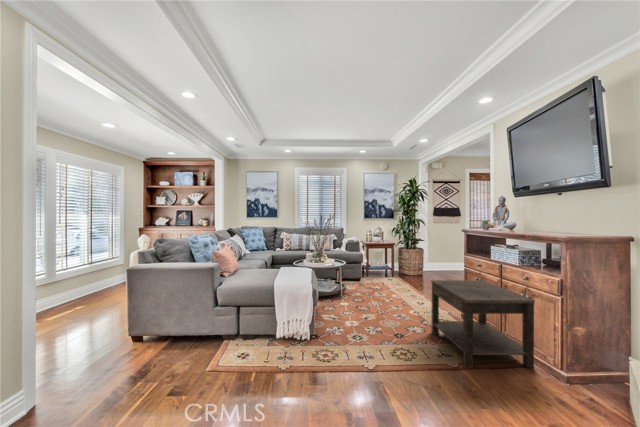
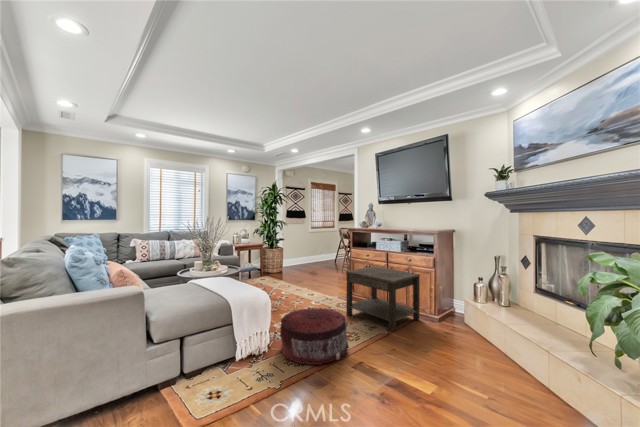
pouf: none [317,309,386,369] -> present [280,308,349,365]

